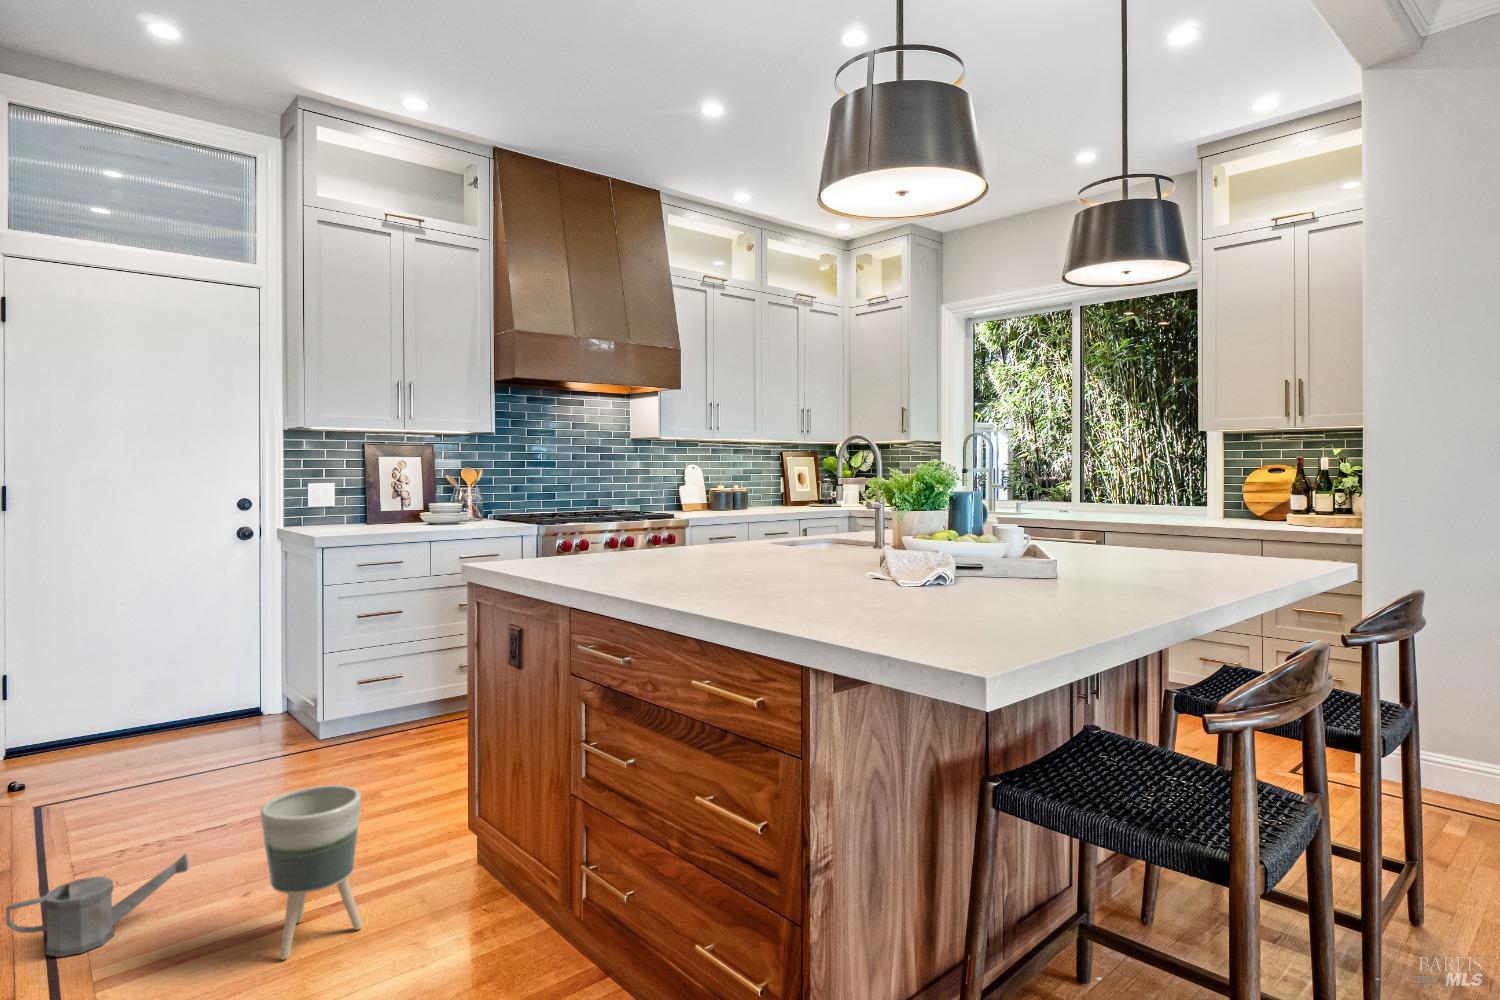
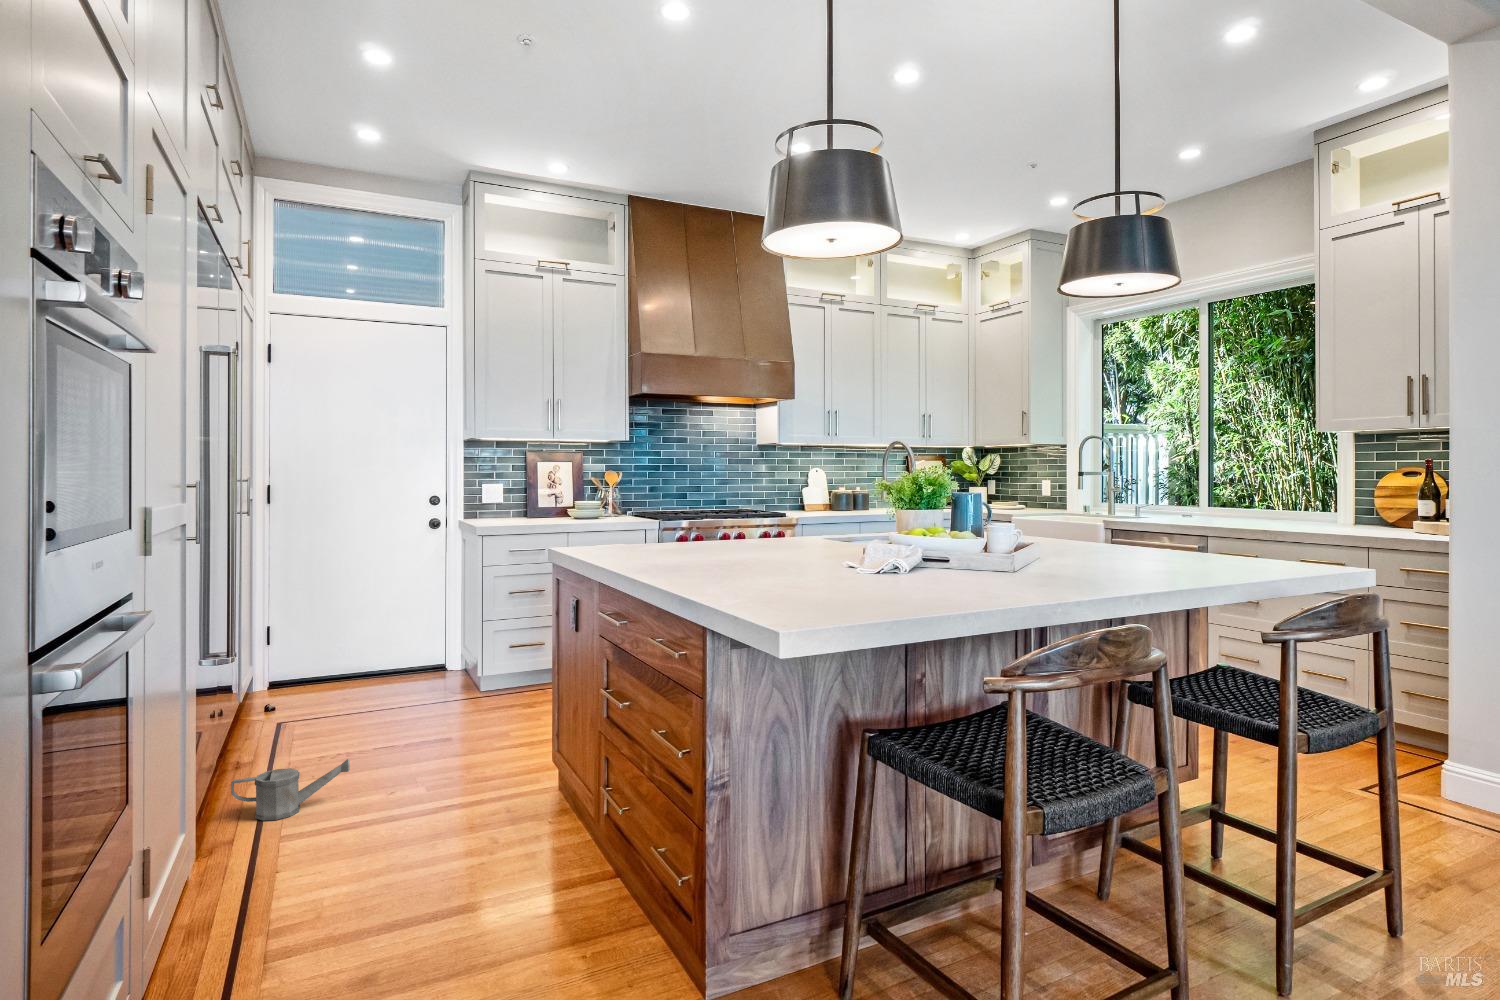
planter: present [260,785,362,959] -> none [388,715,460,839]

